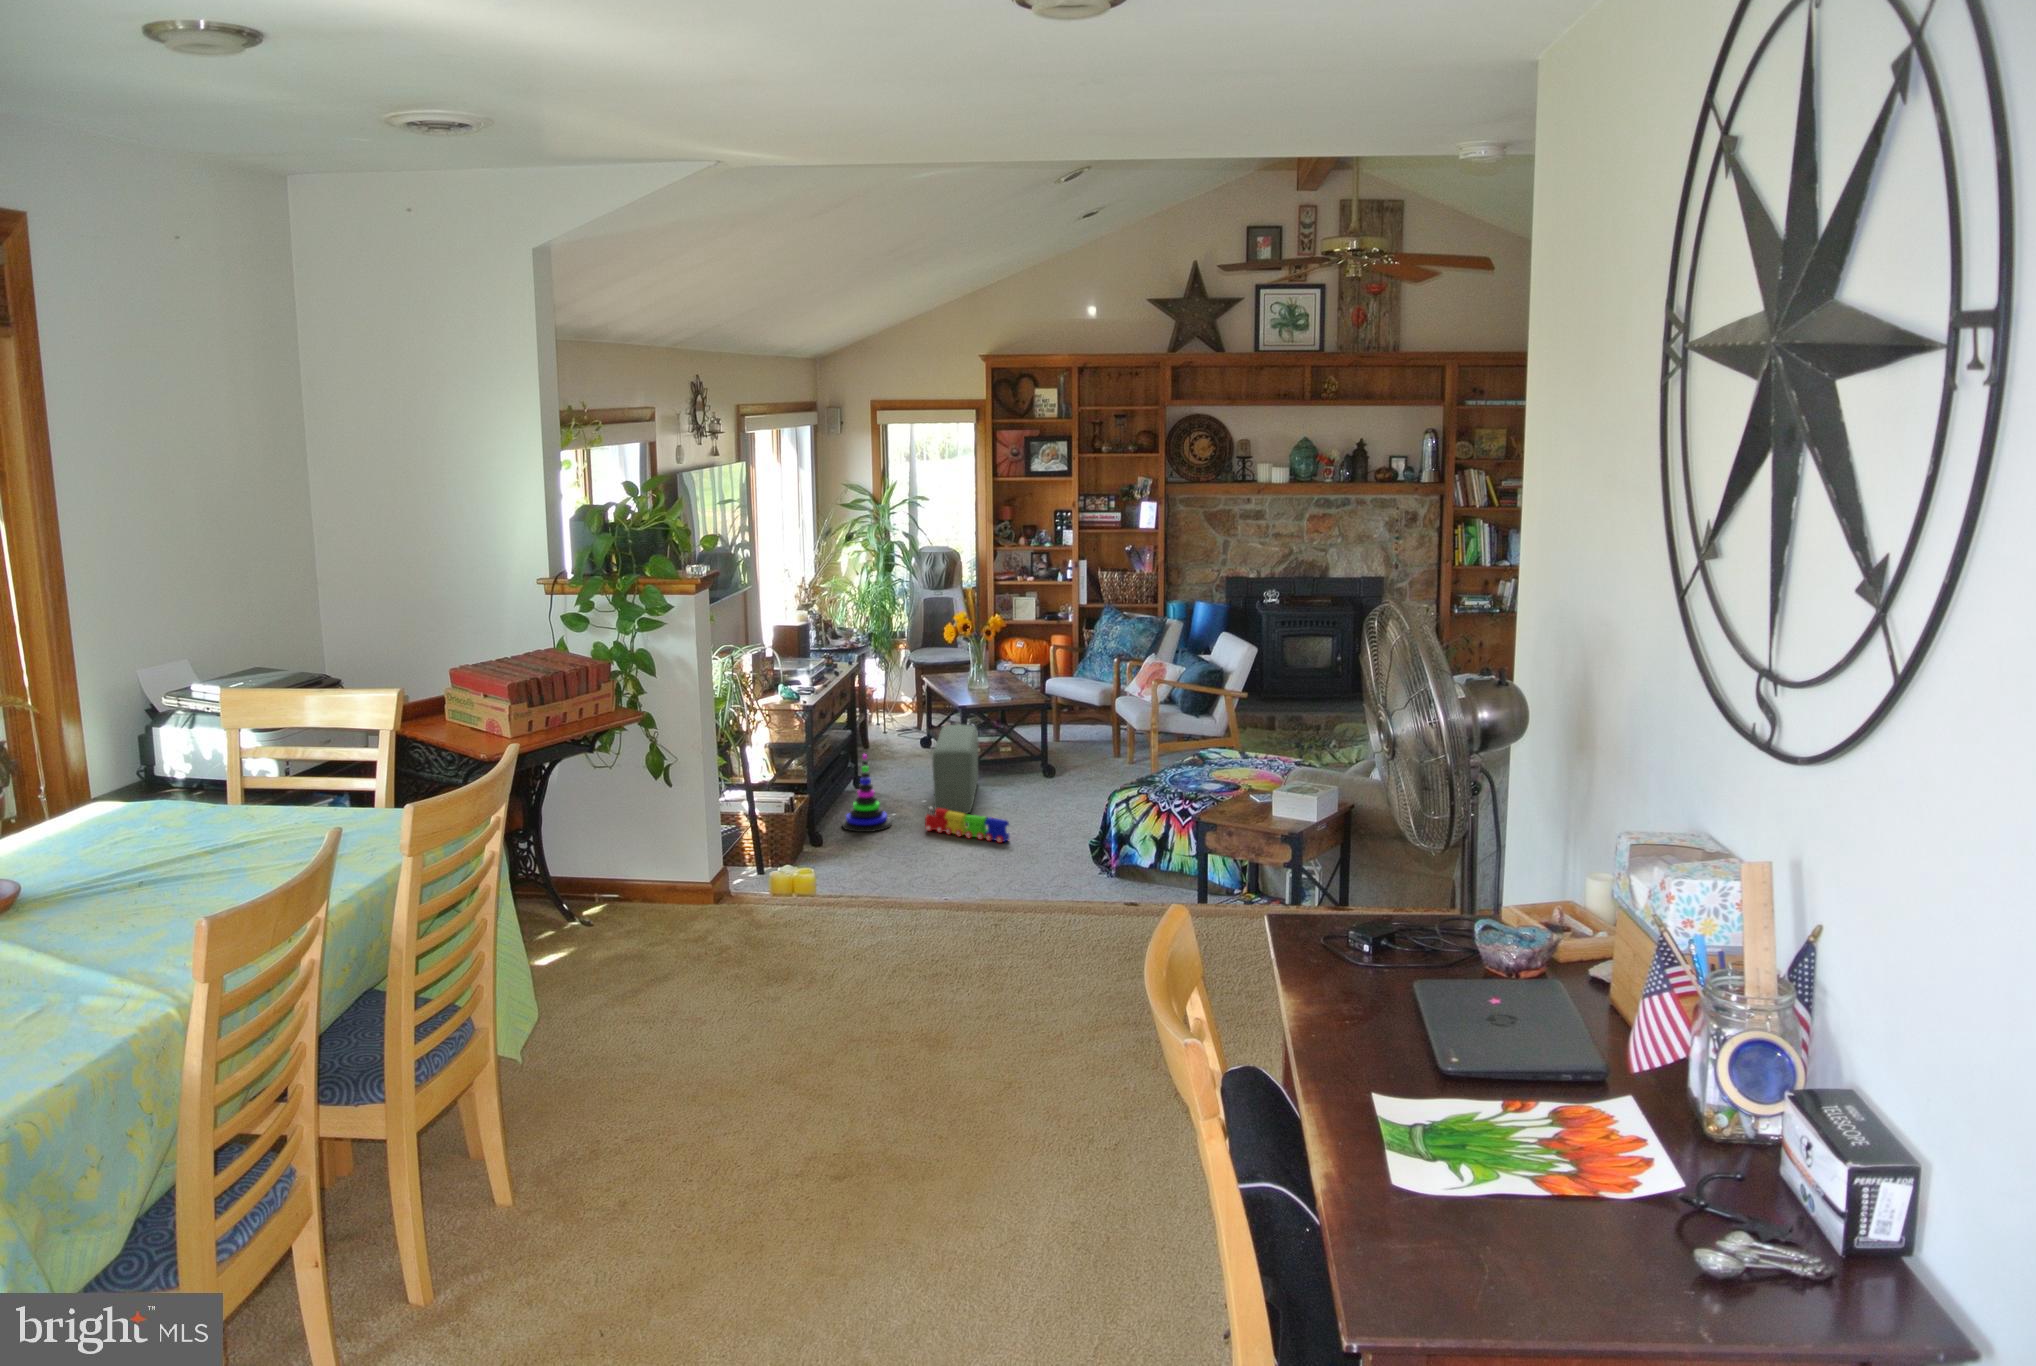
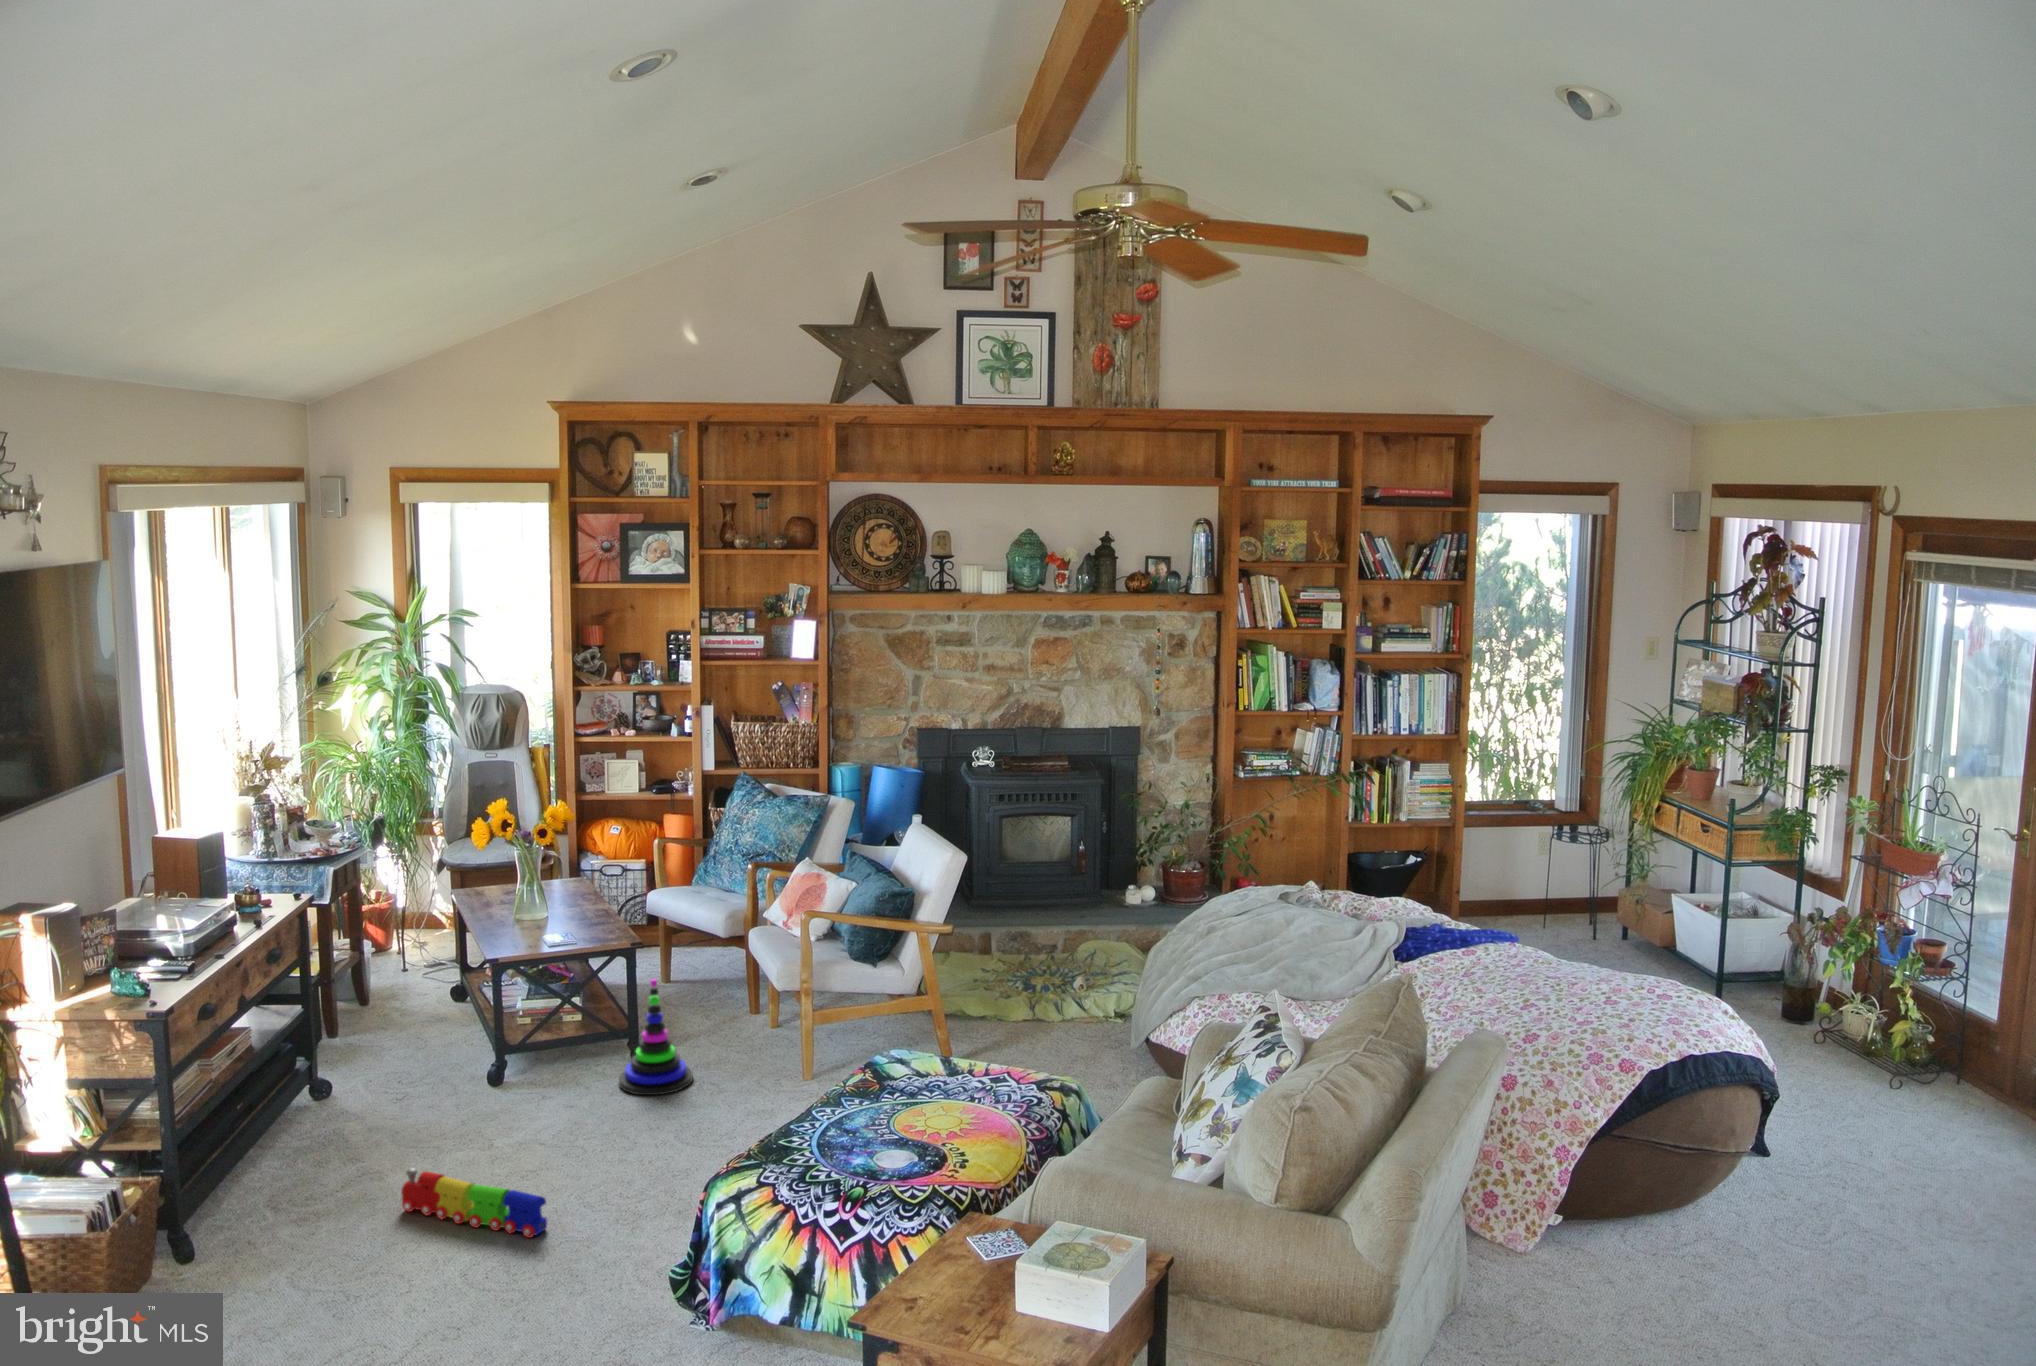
pouf: present [932,725,978,814] -> none [427,992,522,1164]
stacking toy: present [842,754,892,832] -> present [619,979,693,1095]

